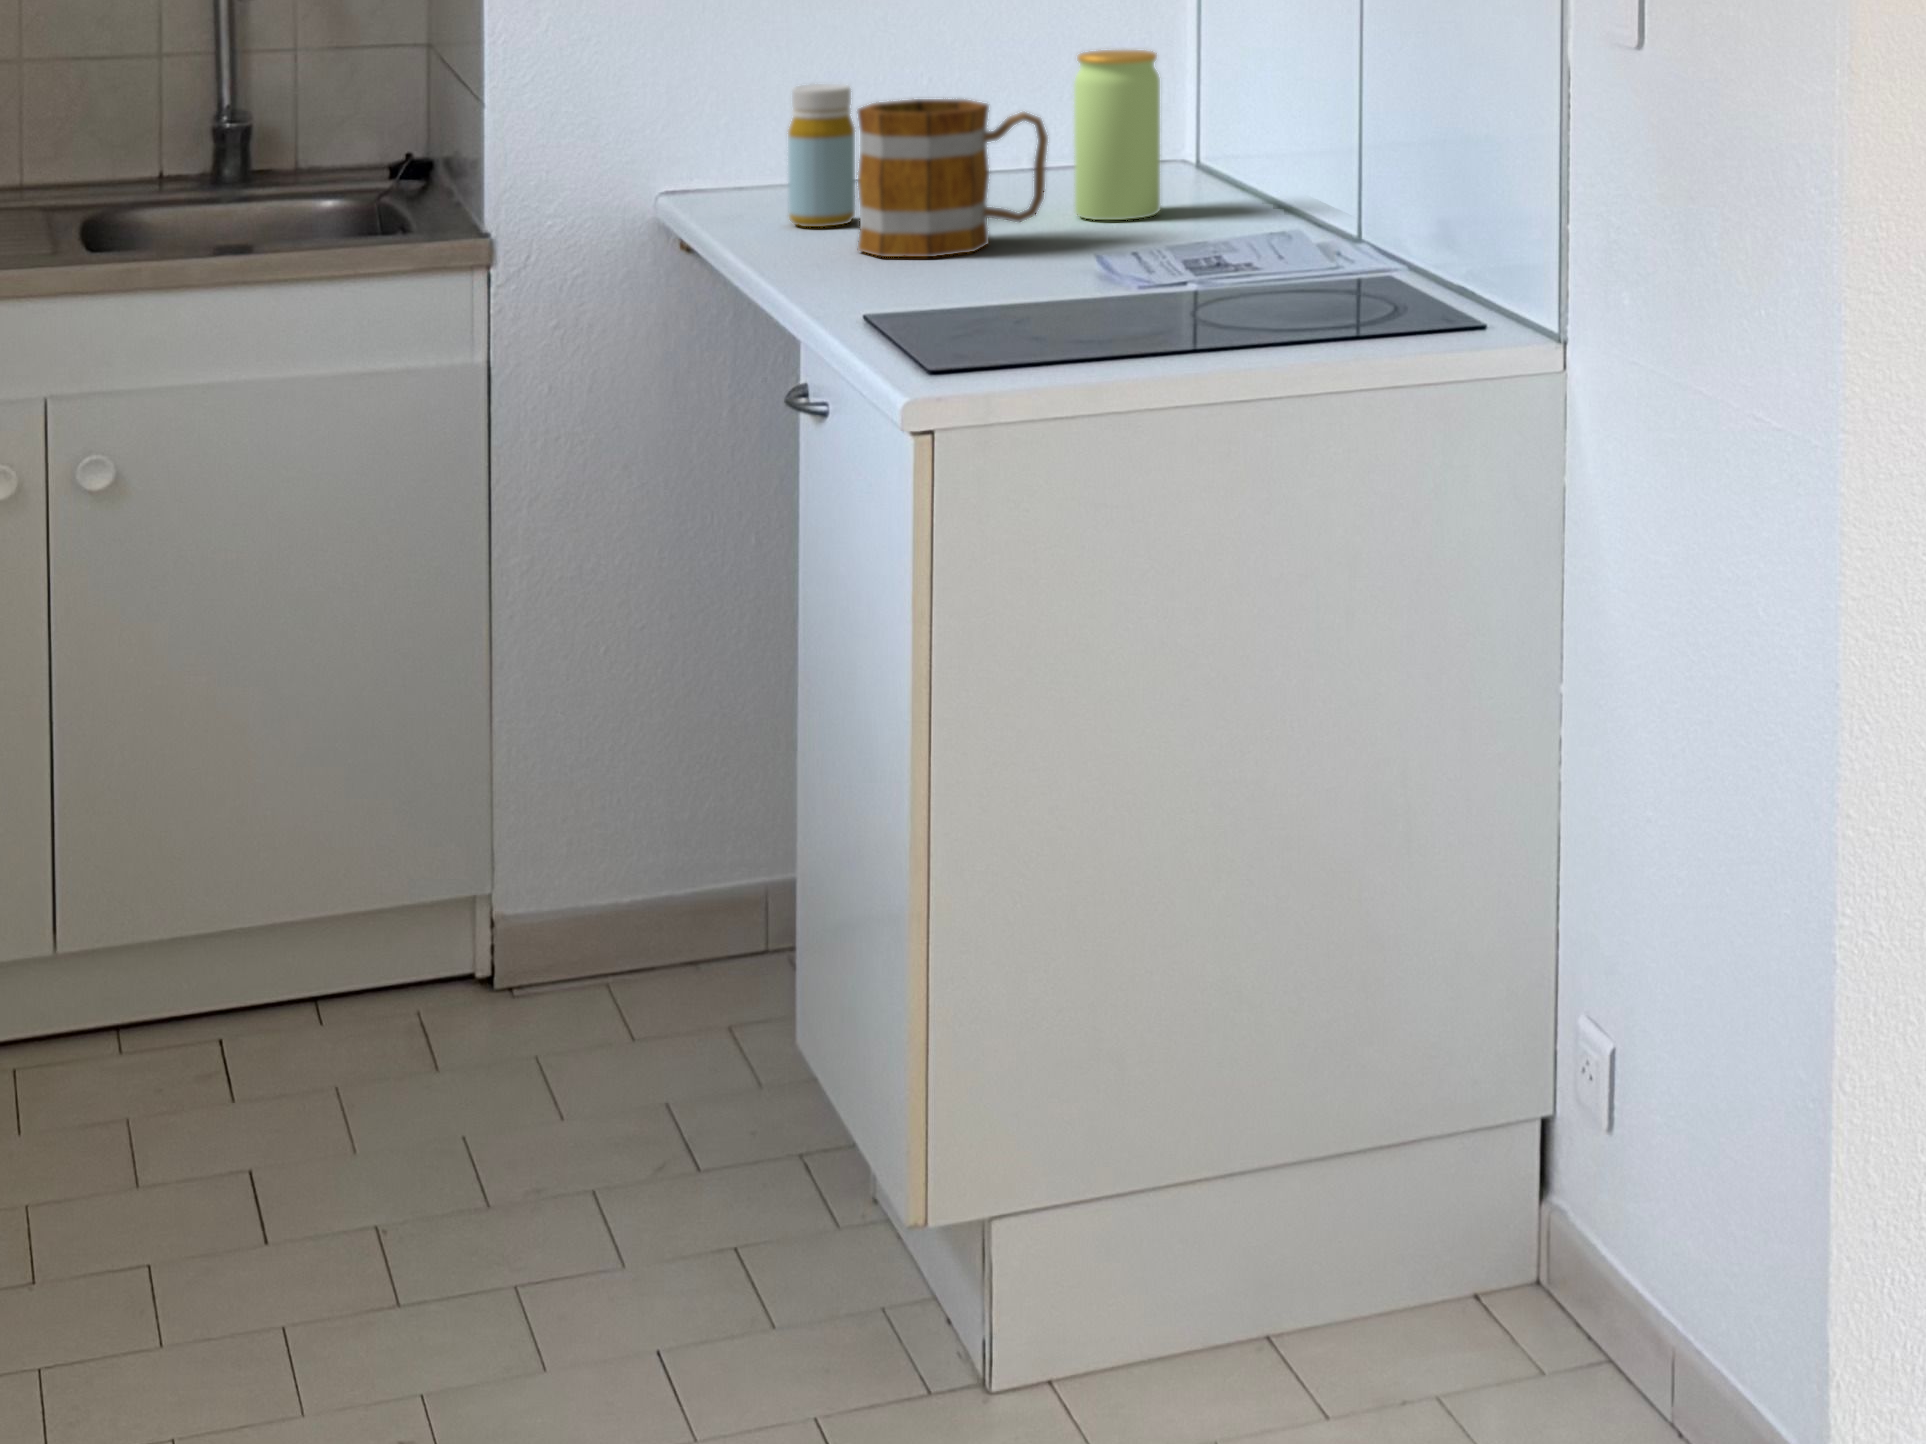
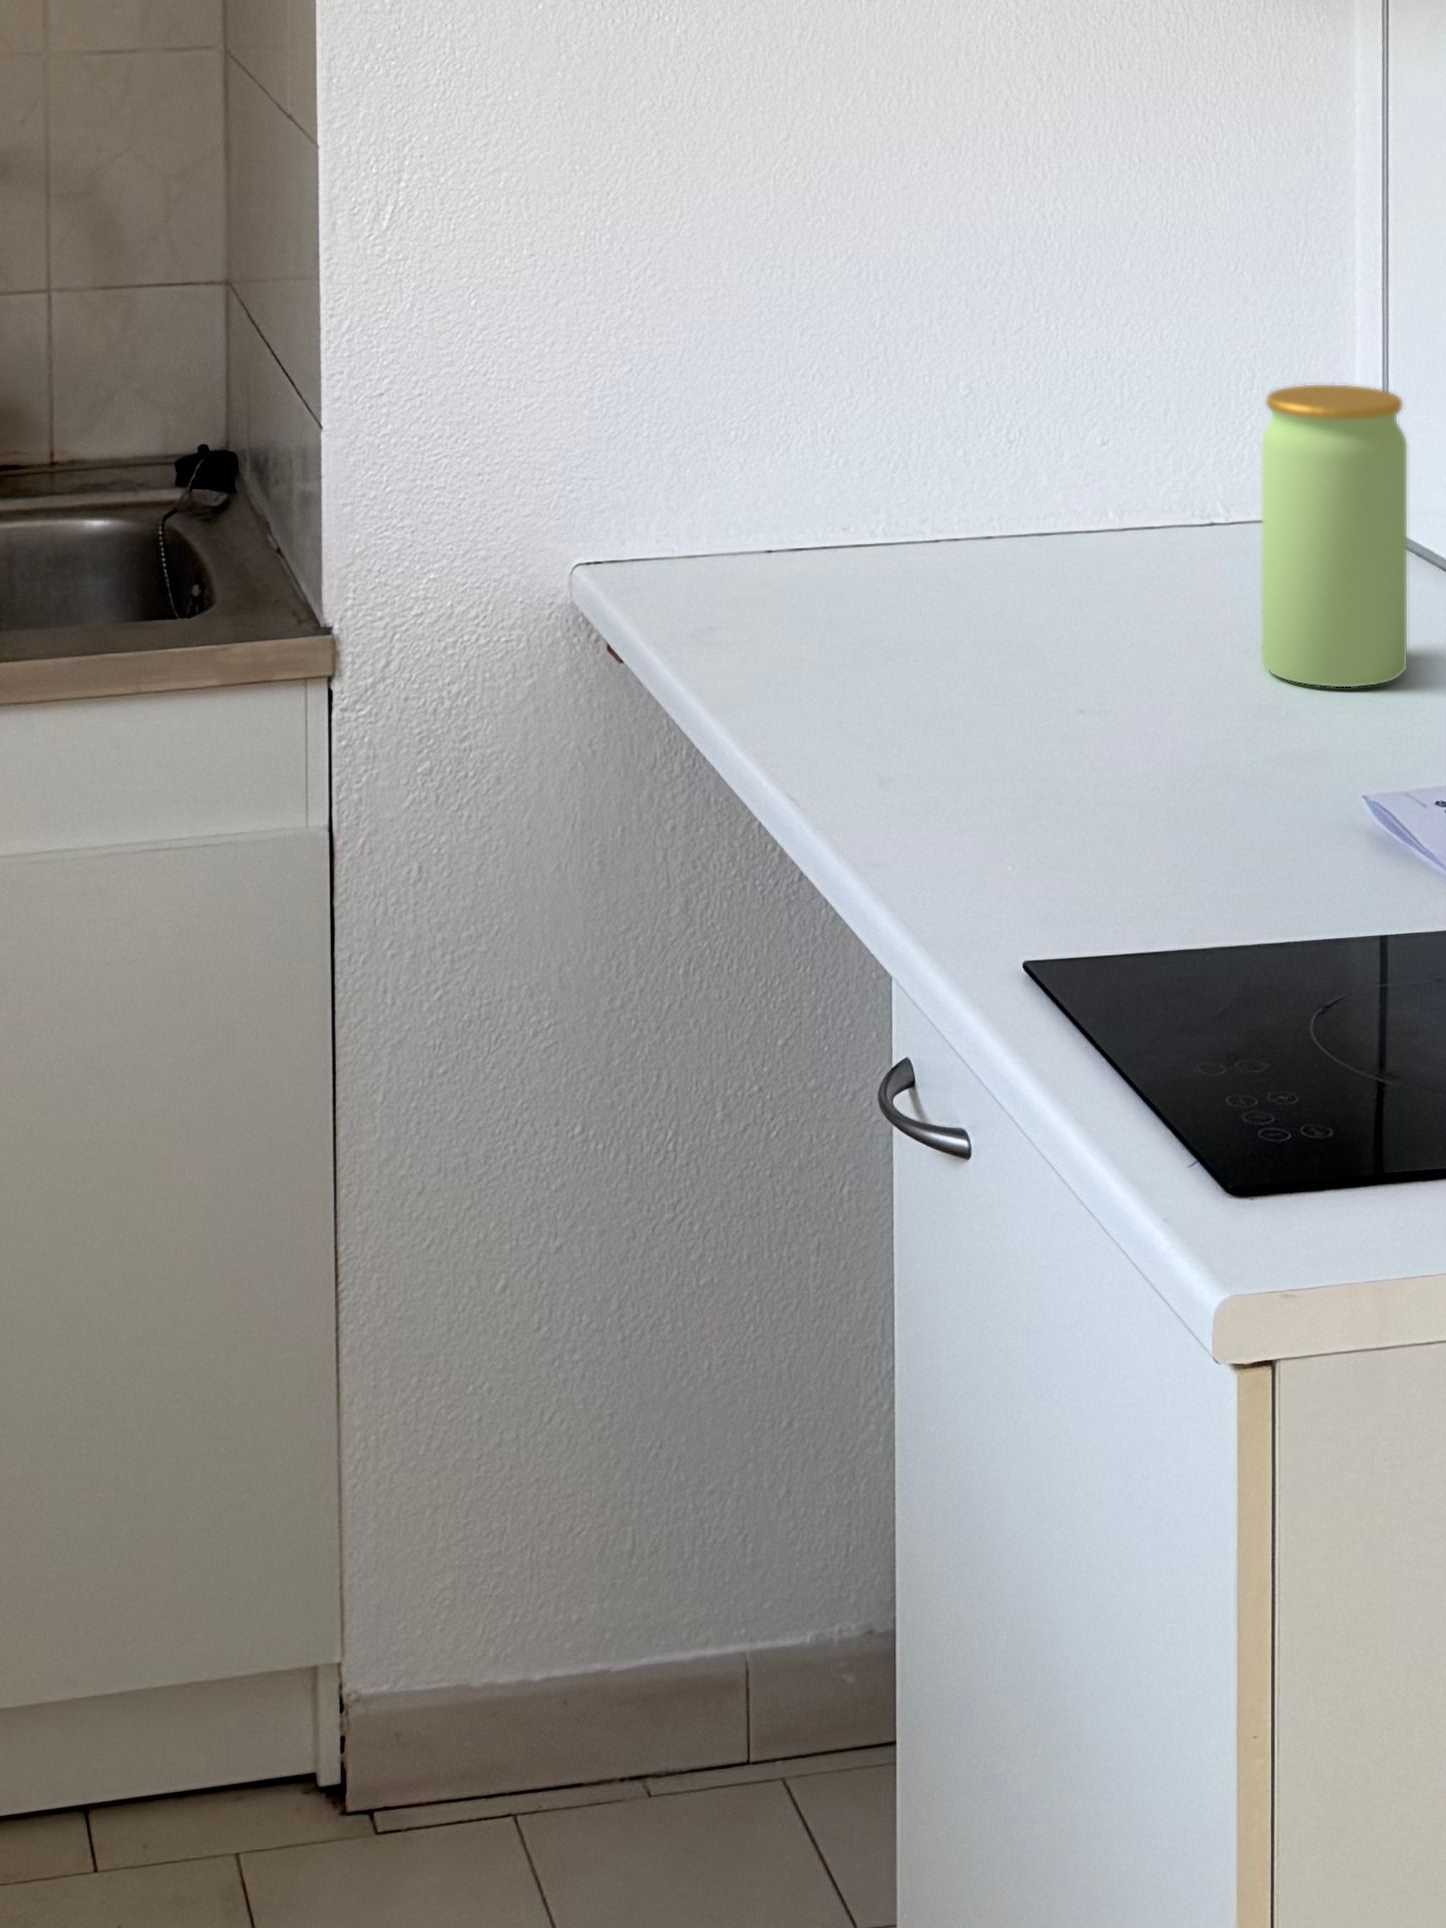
bottle: present [788,84,855,227] -> none [795,433,901,678]
mug: present [858,99,1048,257] -> none [934,482,1252,780]

